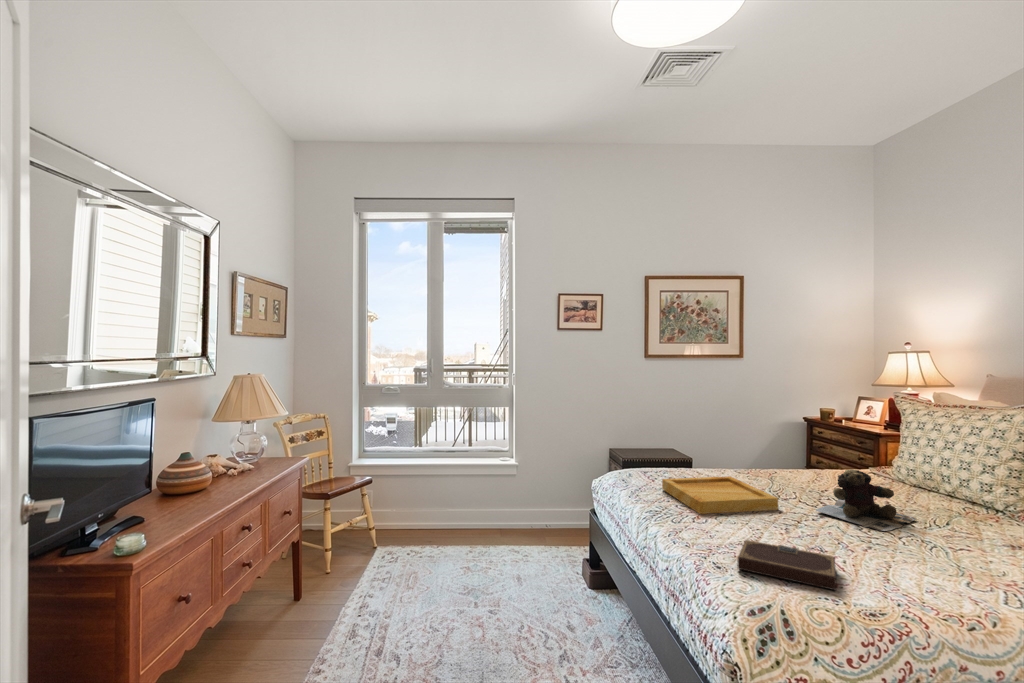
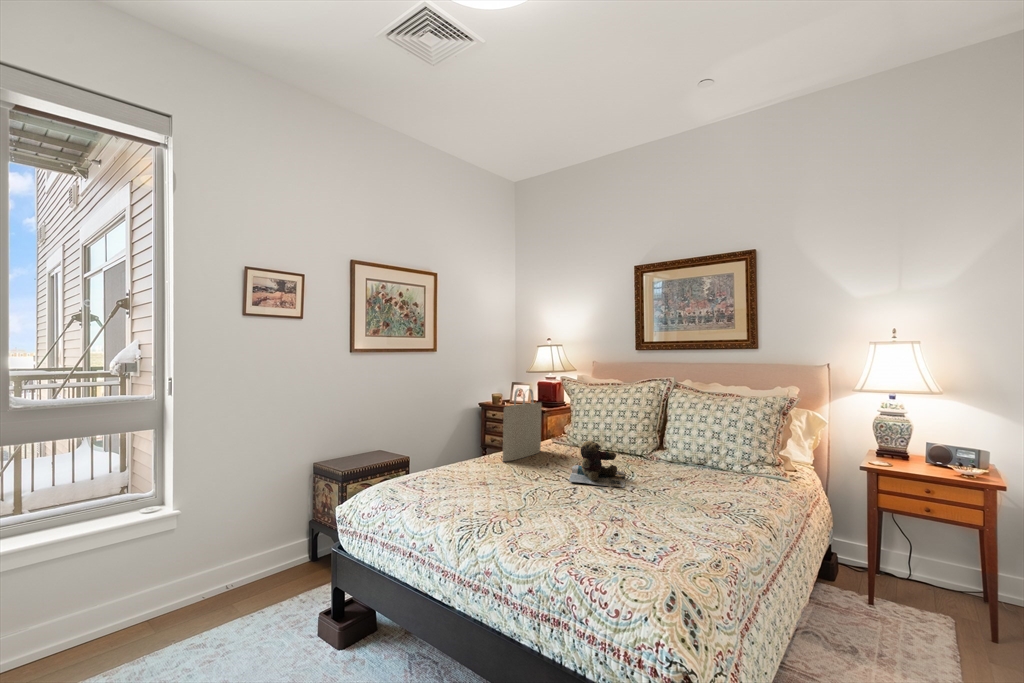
tote bag: none [768,402,836,482] -> present [502,388,542,461]
tray: present [662,476,778,514] -> none [434,464,545,510]
notebook: present [738,540,836,590] -> none [586,522,684,563]

